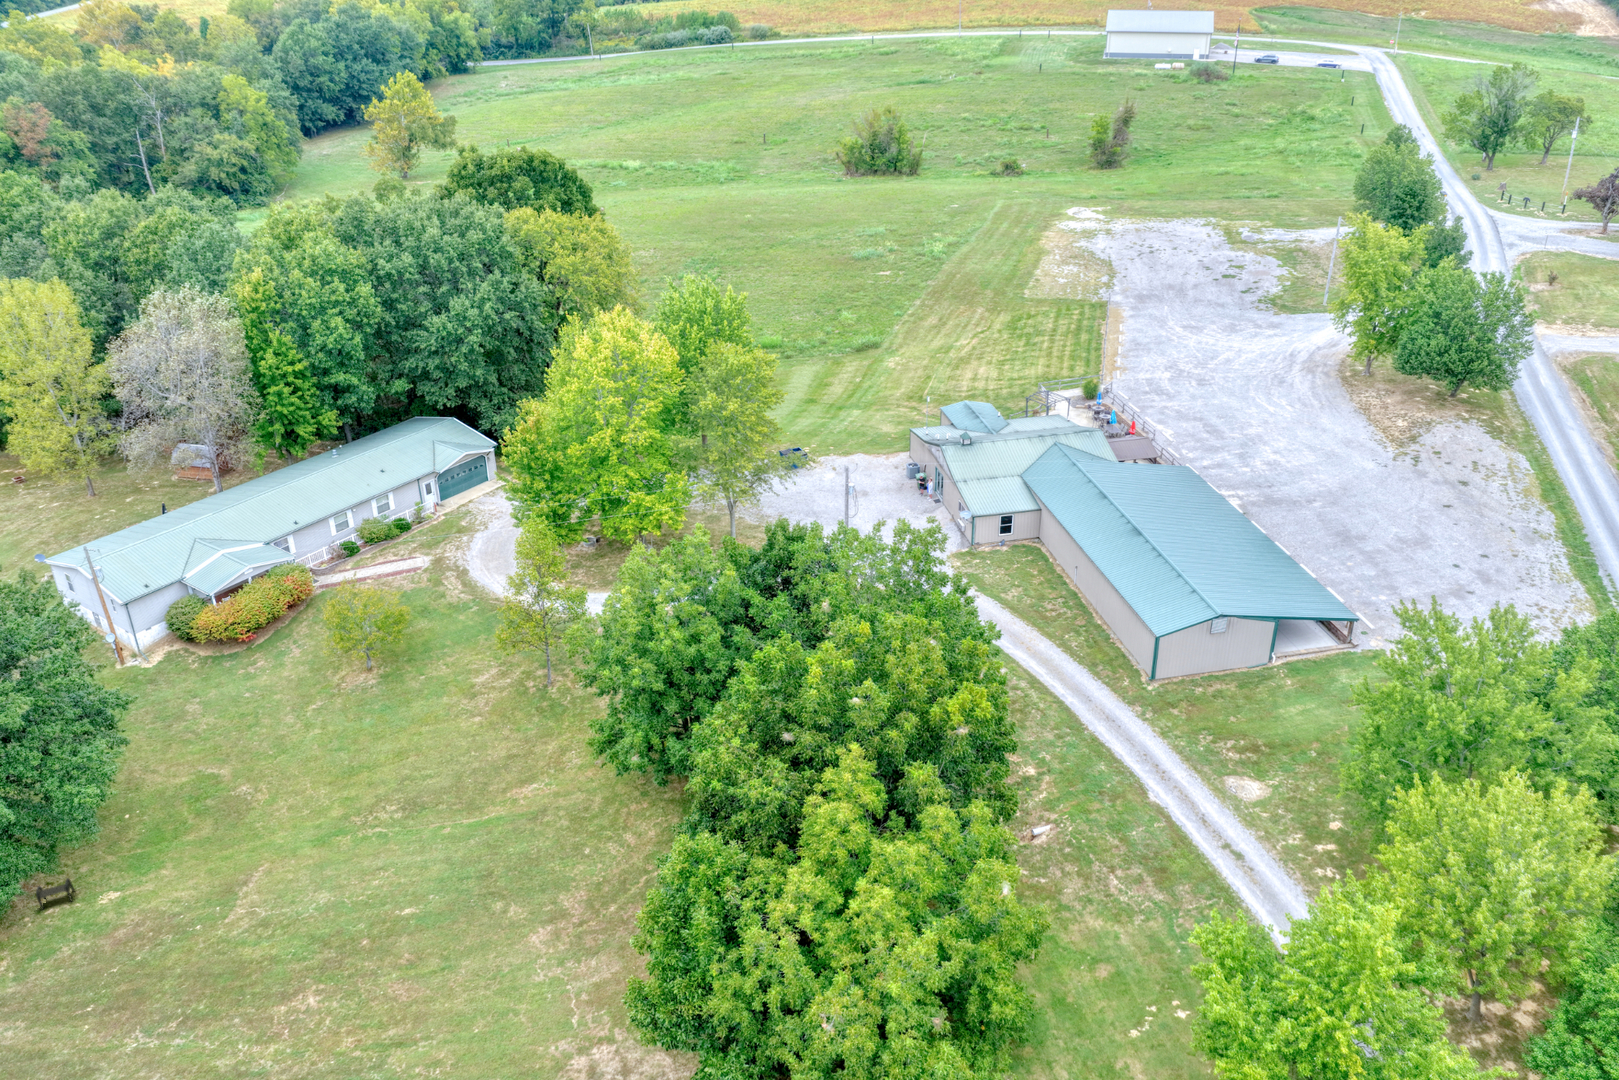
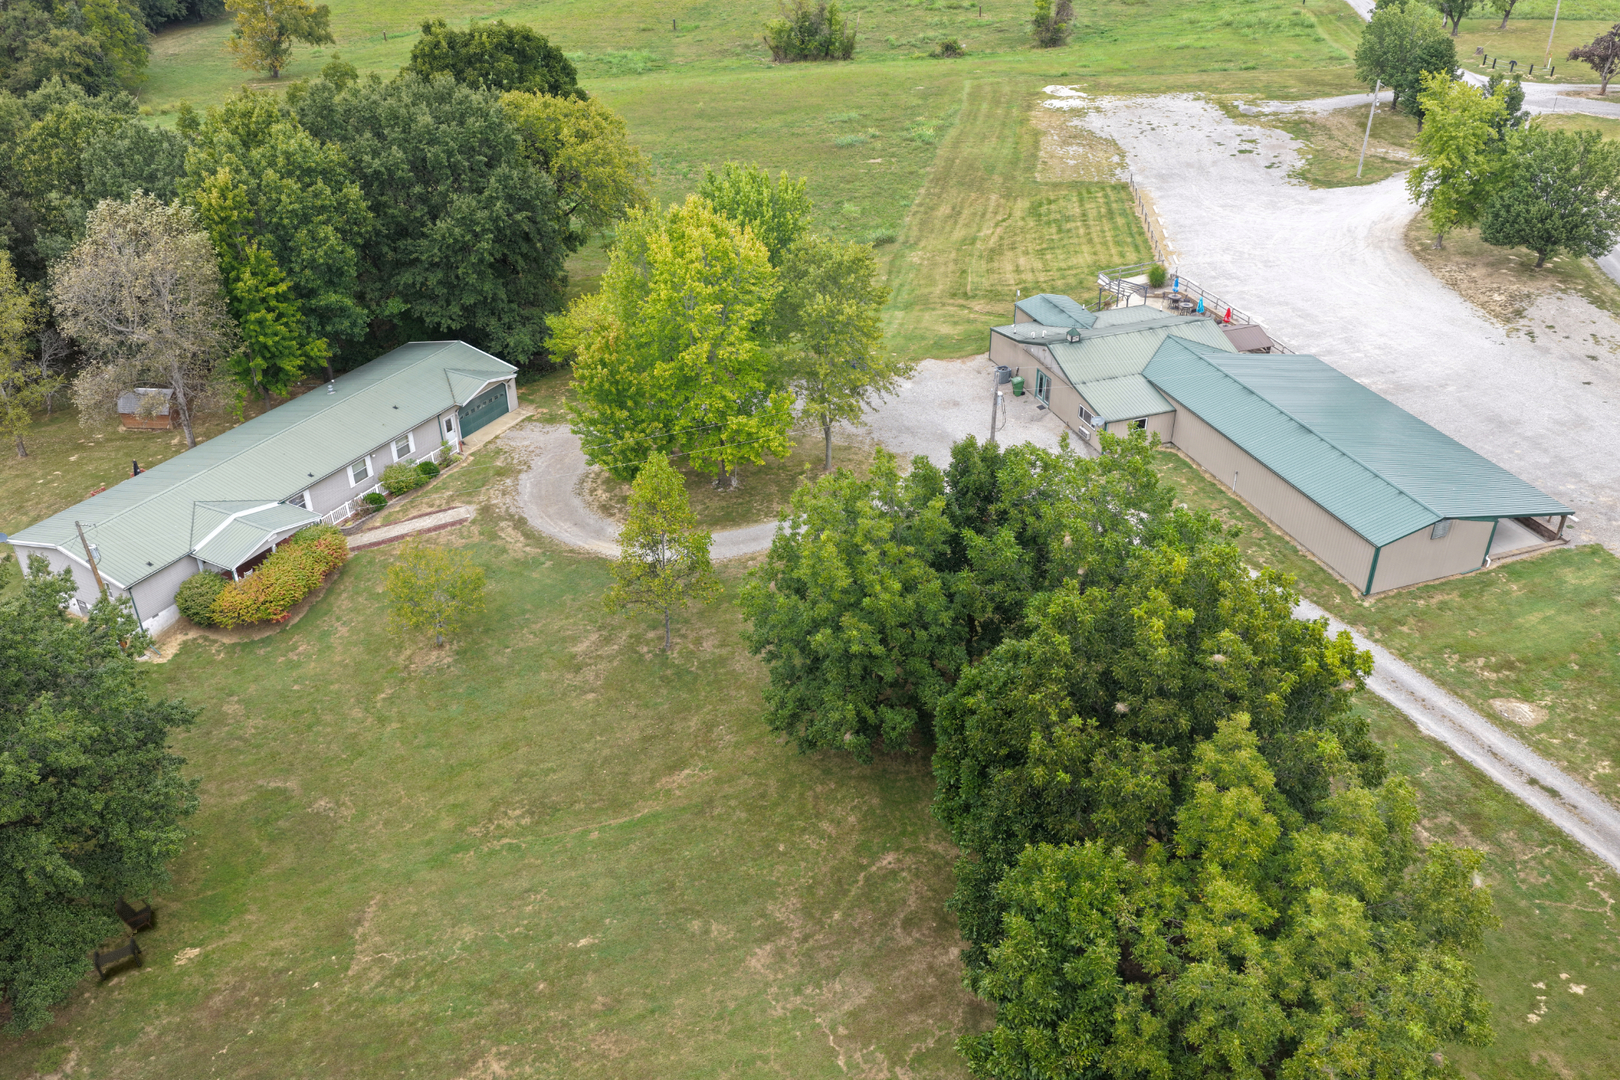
lounge chair: none [59,845,92,880] -> present [115,895,153,936]

